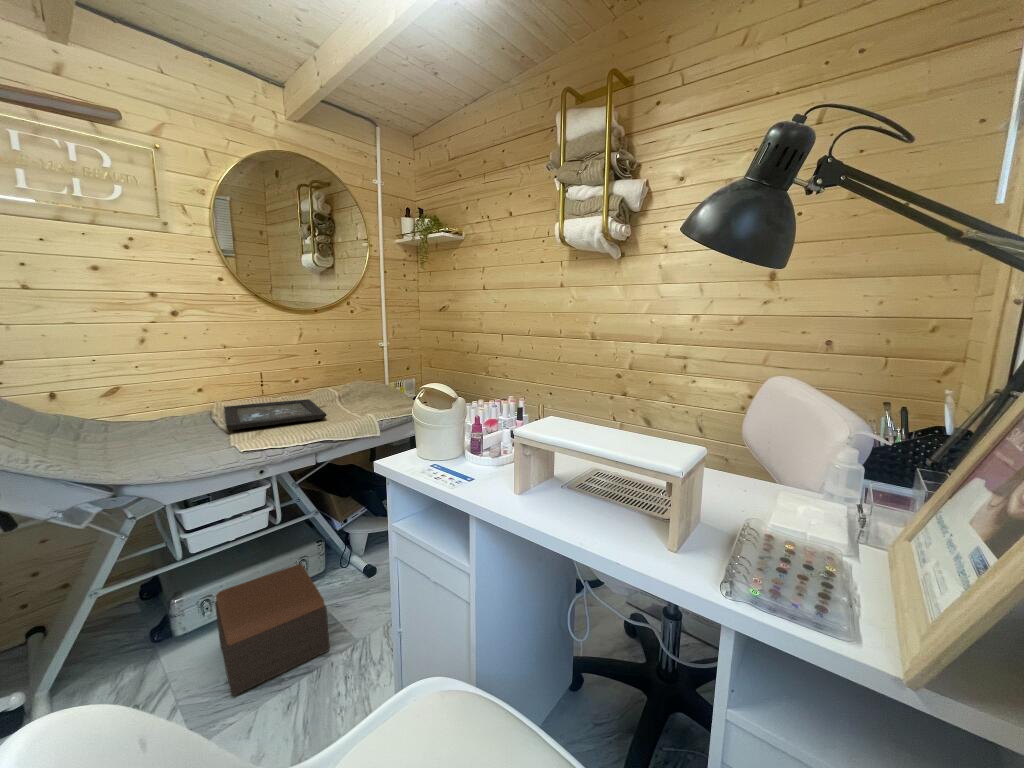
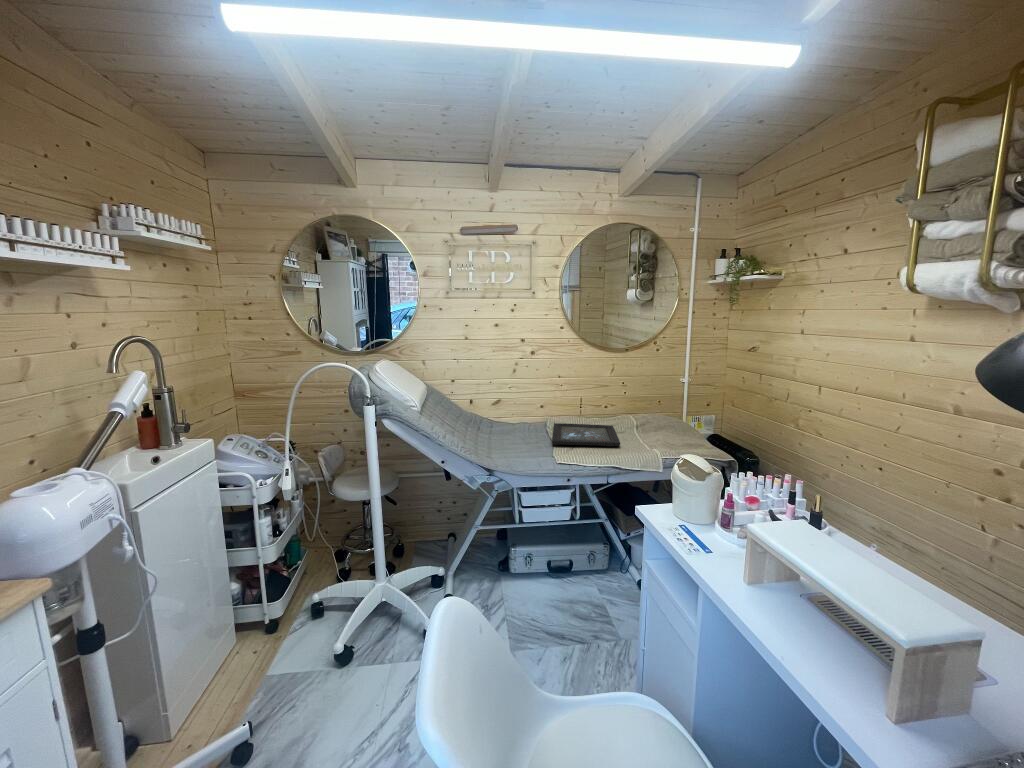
footstool: present [215,564,330,696] -> none [532,556,600,632]

